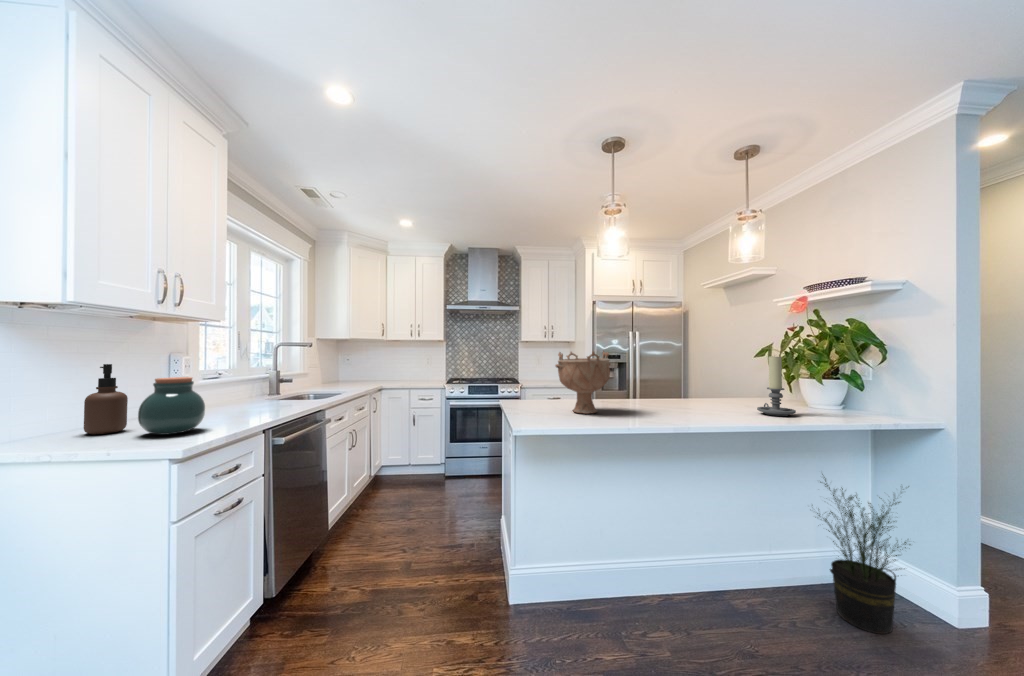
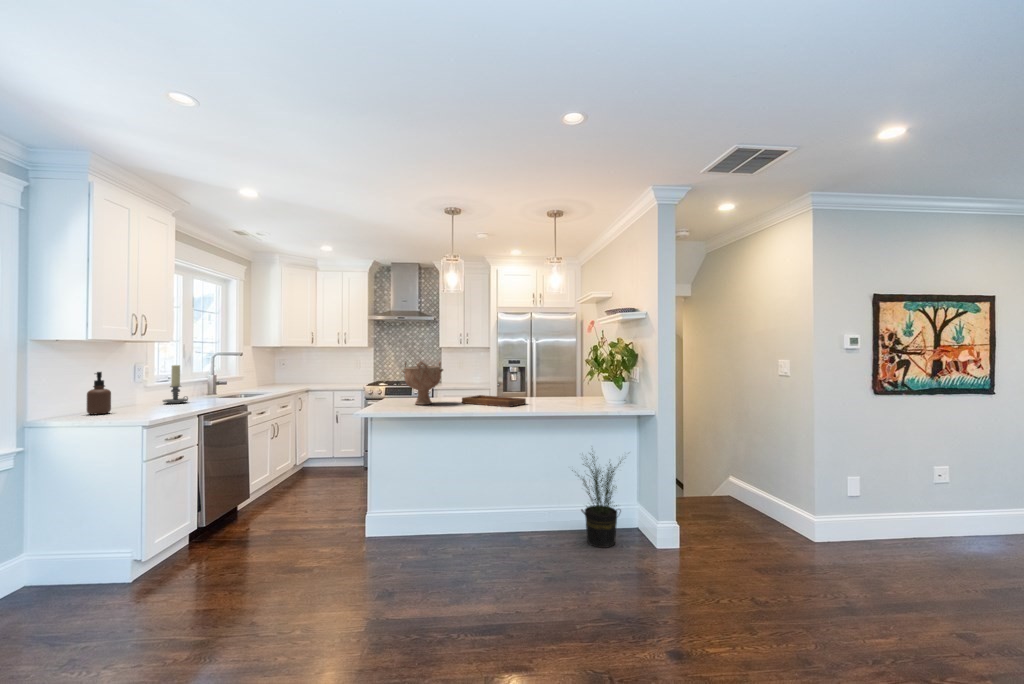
candle holder: present [757,356,796,416] -> present [163,365,188,404]
jar: present [138,377,205,435] -> none [120,380,159,415]
tray: none [634,383,728,418] -> present [462,384,526,407]

